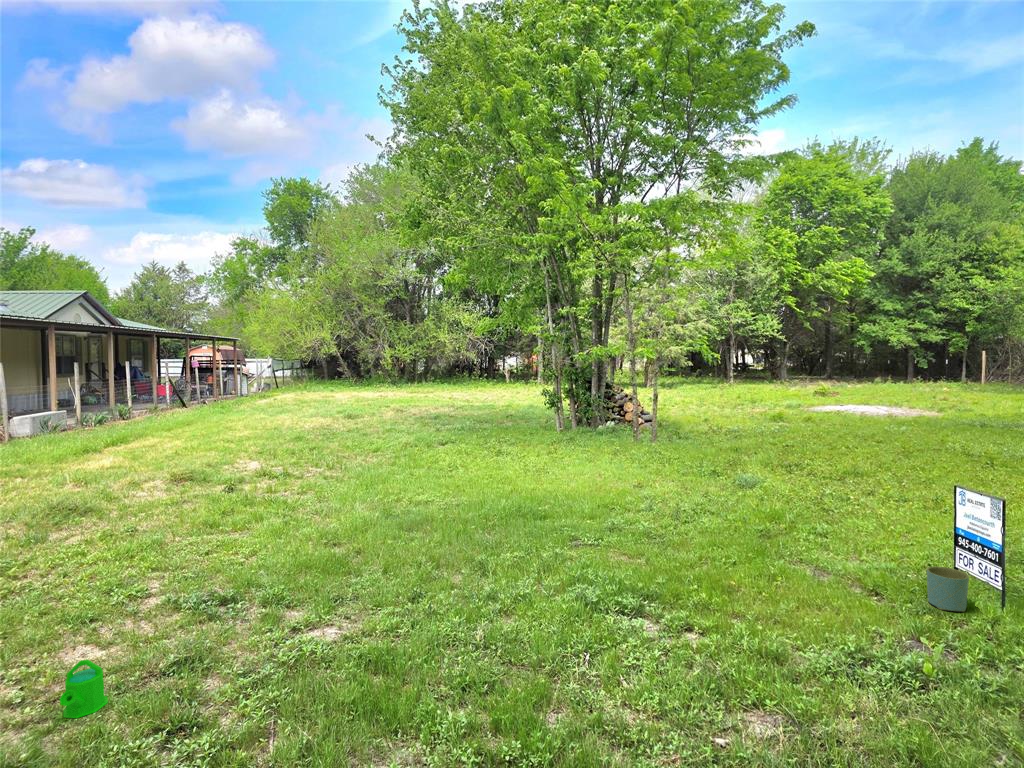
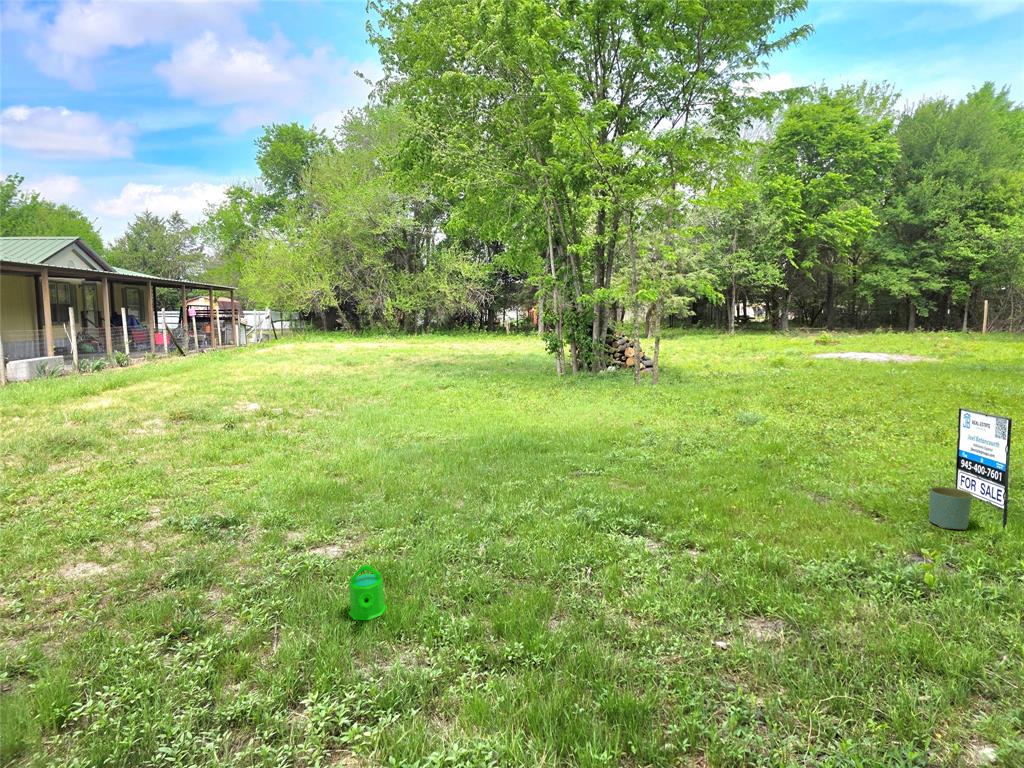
watering can: present [60,660,108,718] -> present [348,565,387,620]

